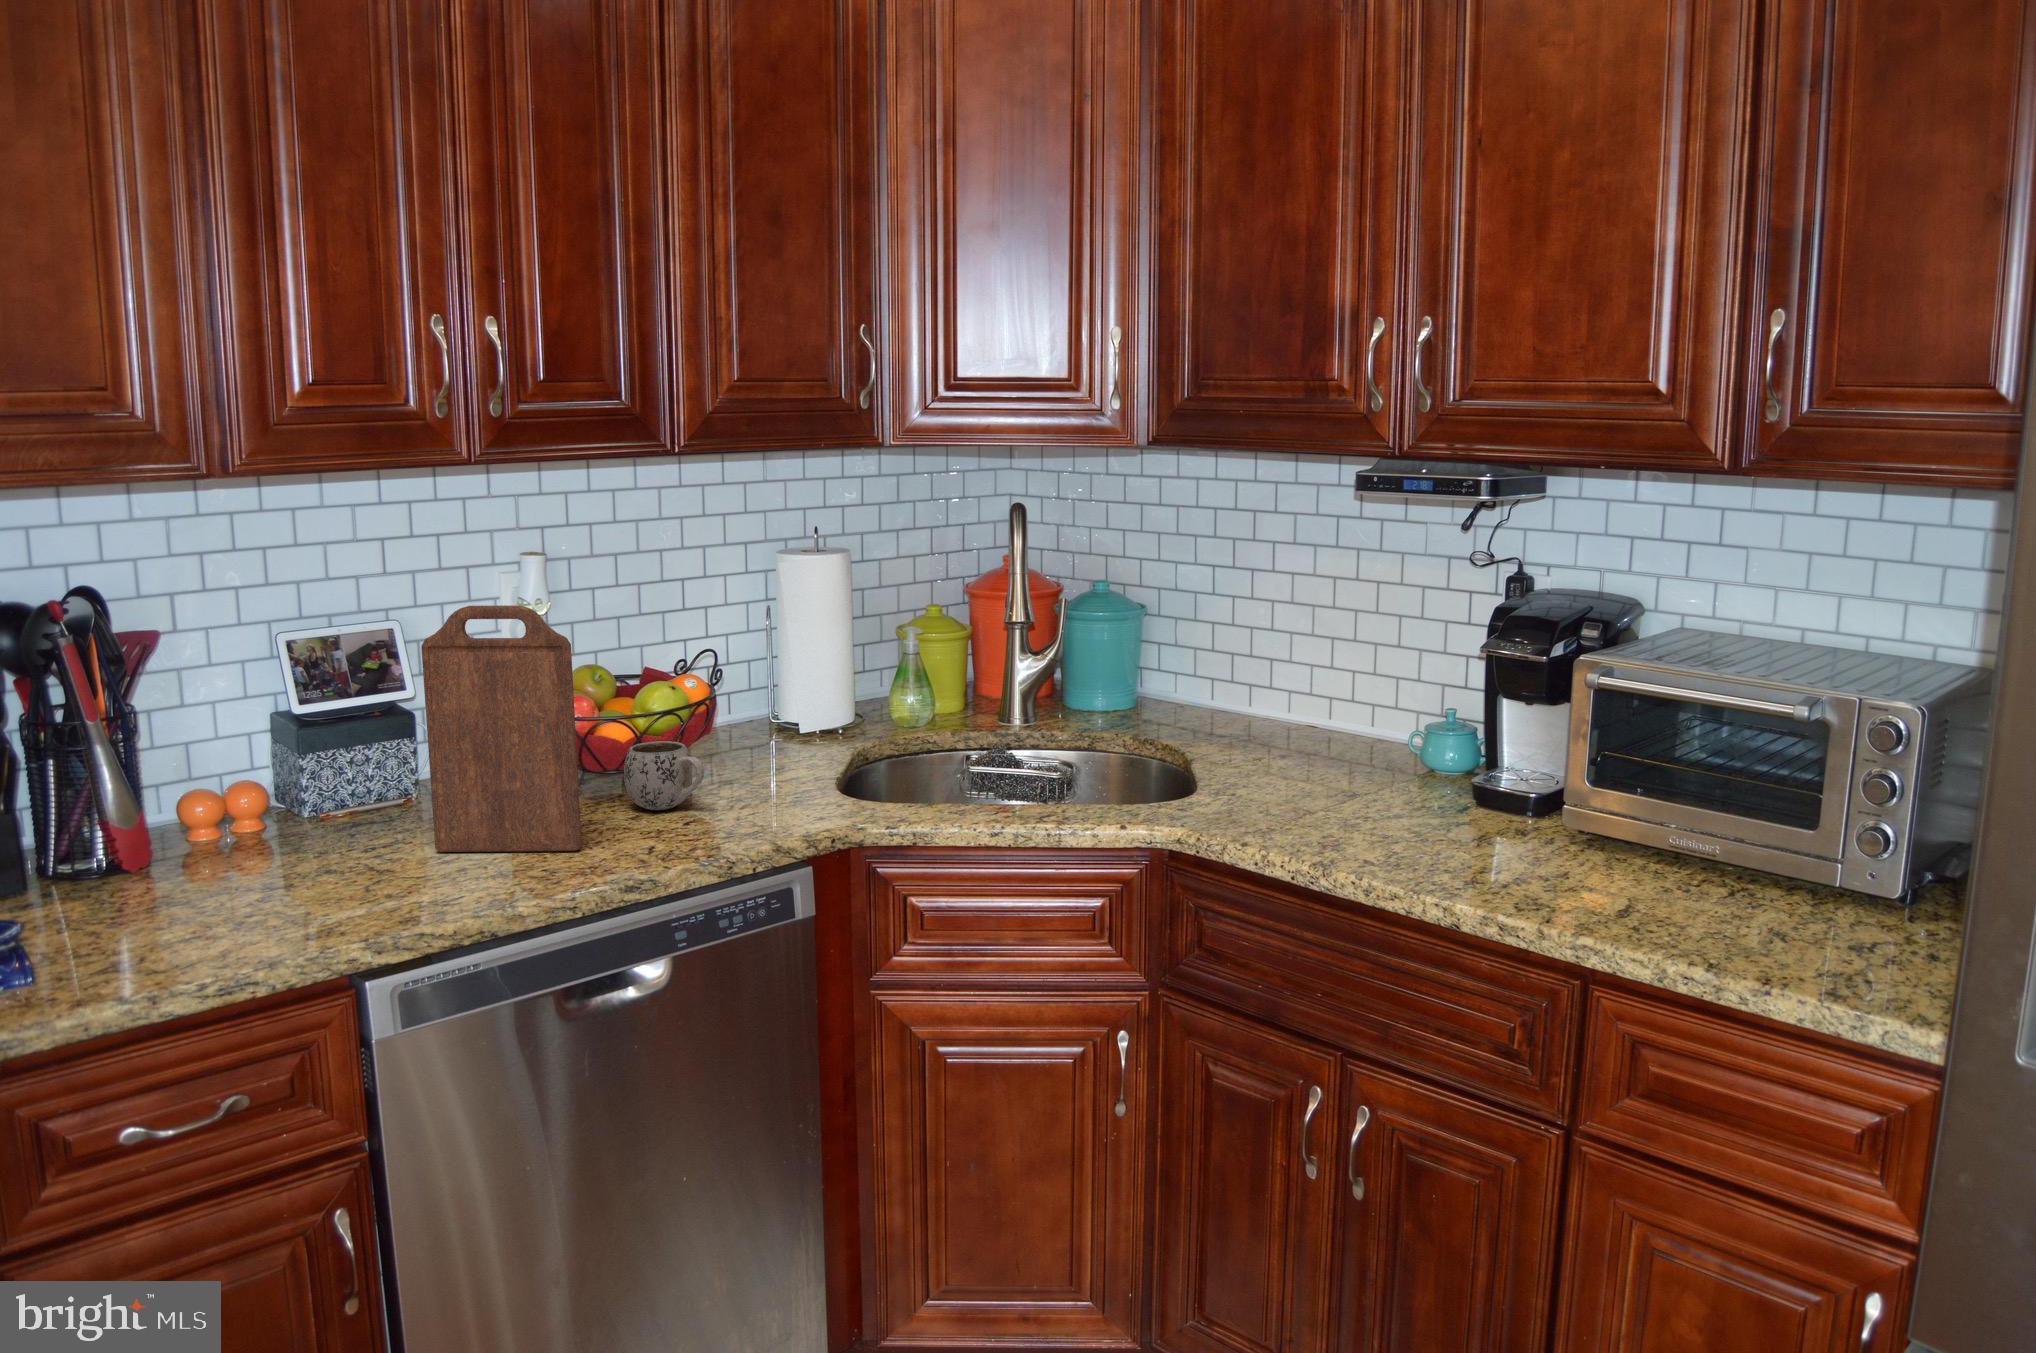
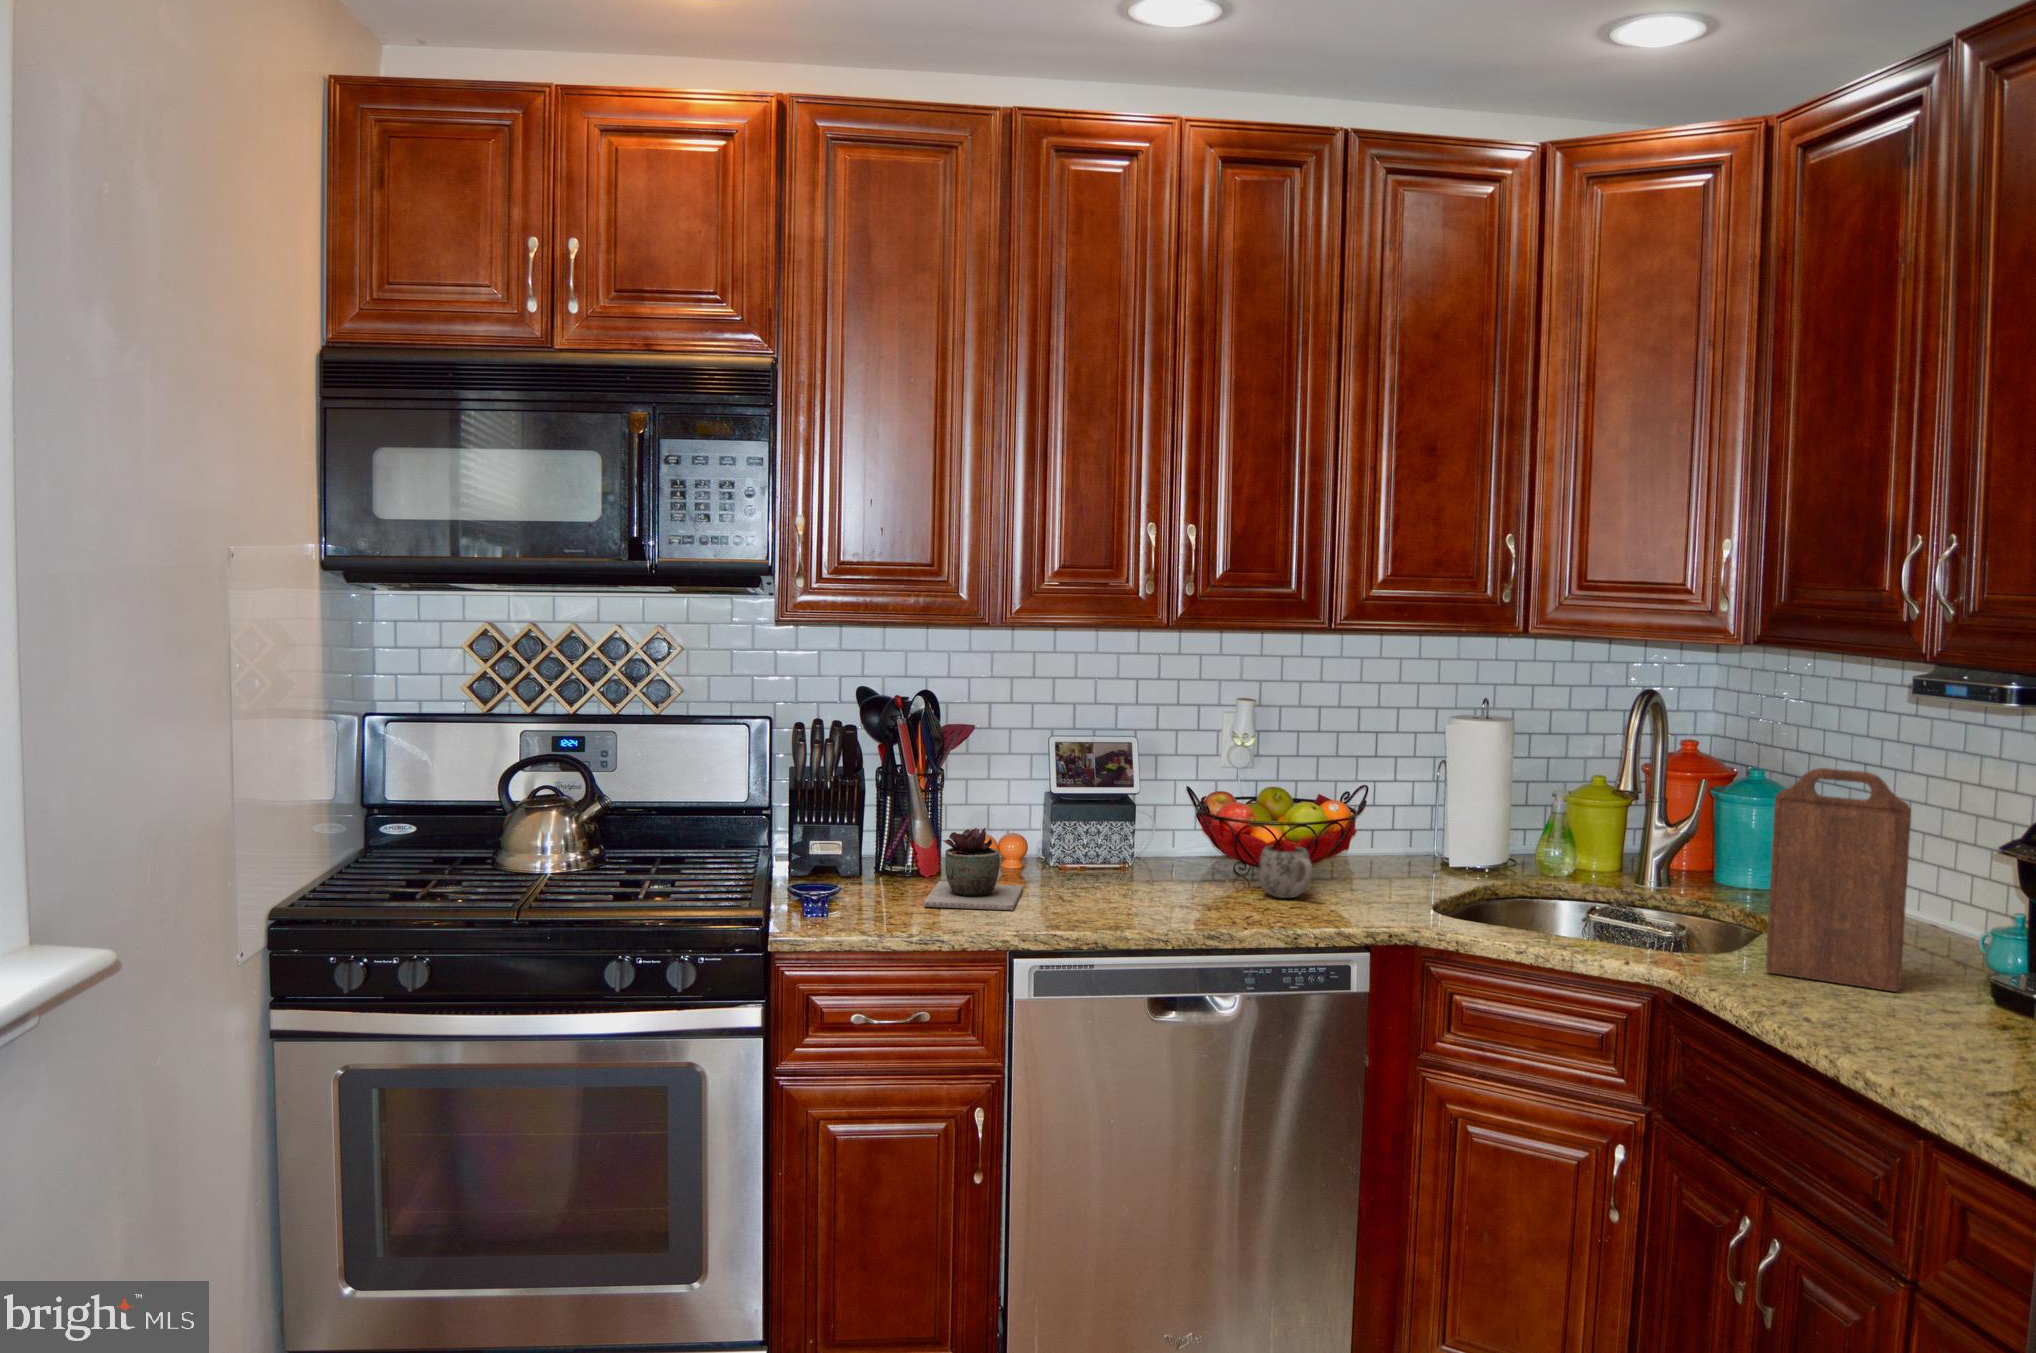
cutting board: present [421,605,581,852] -> present [1766,768,1911,992]
succulent plant: none [159,788,322,929] -> present [924,828,1023,910]

